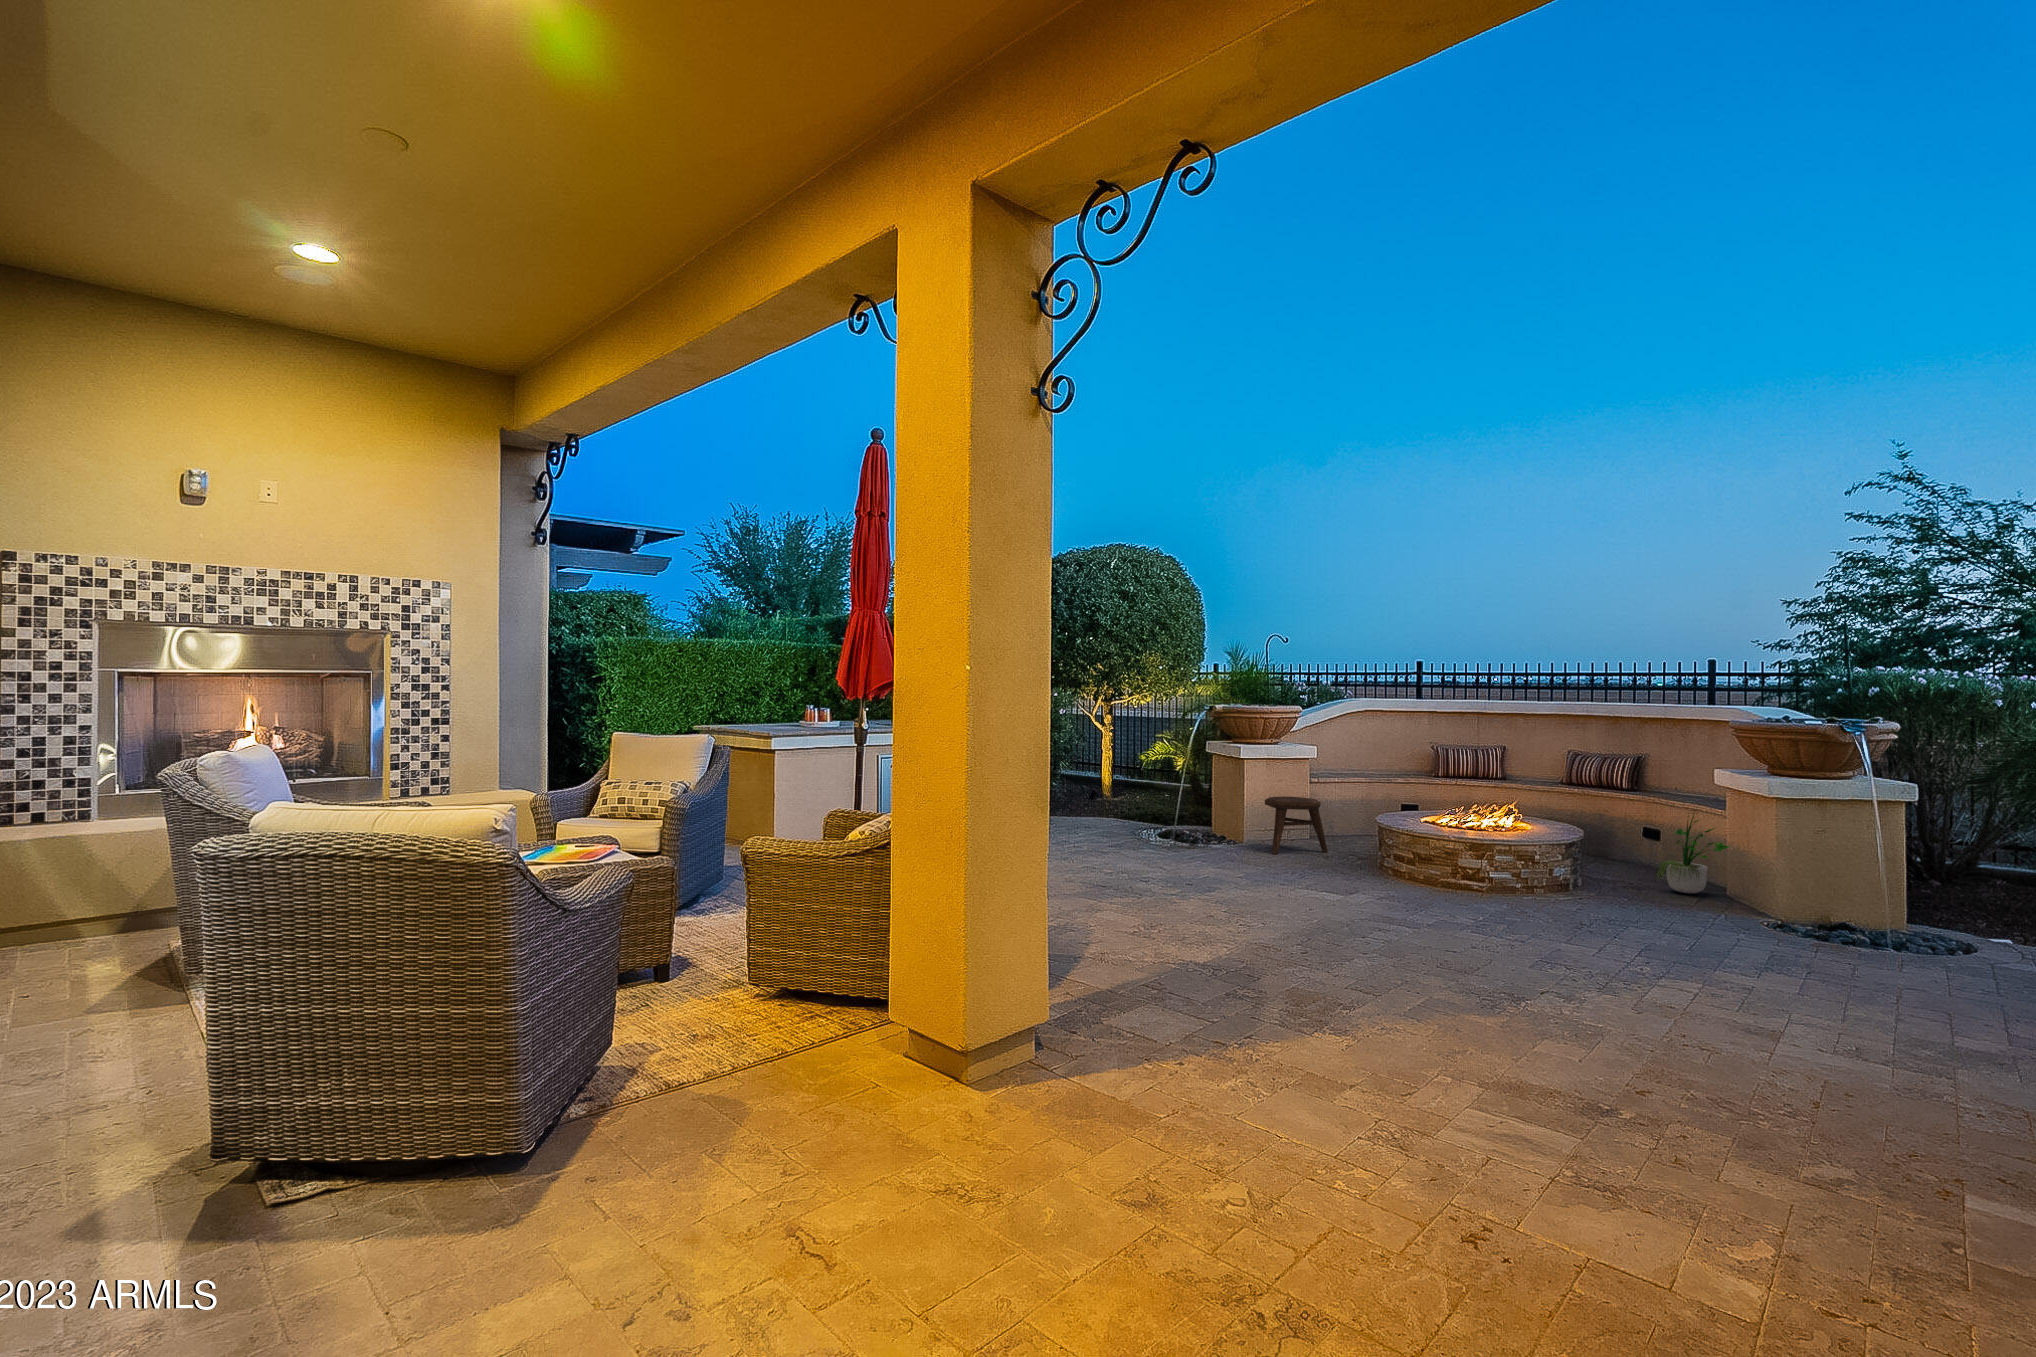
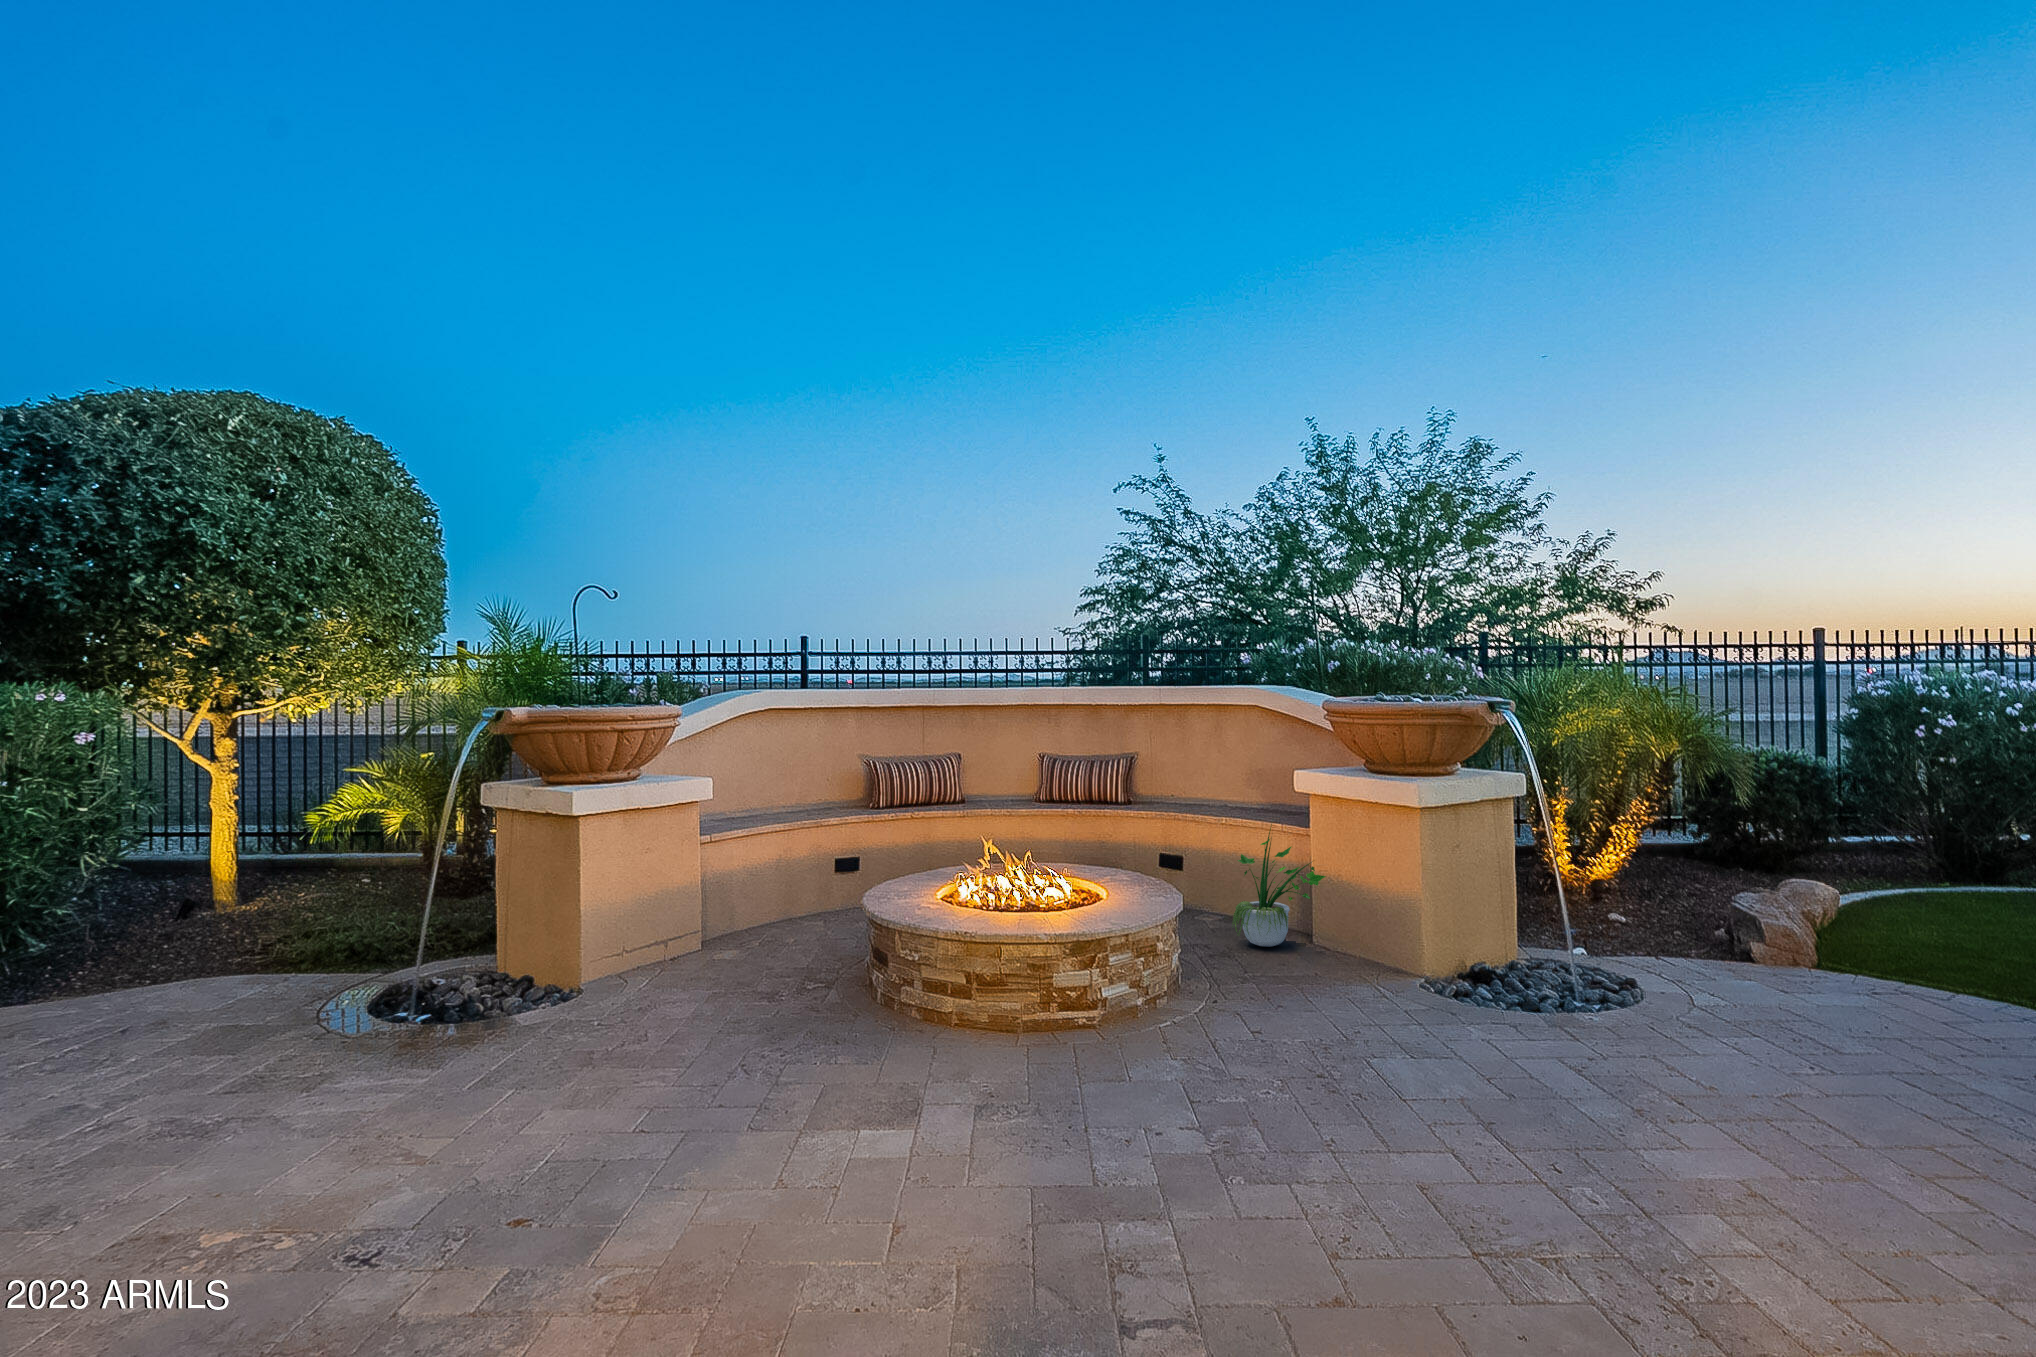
stool: present [1265,796,1328,854] -> none [629,876,750,1006]

